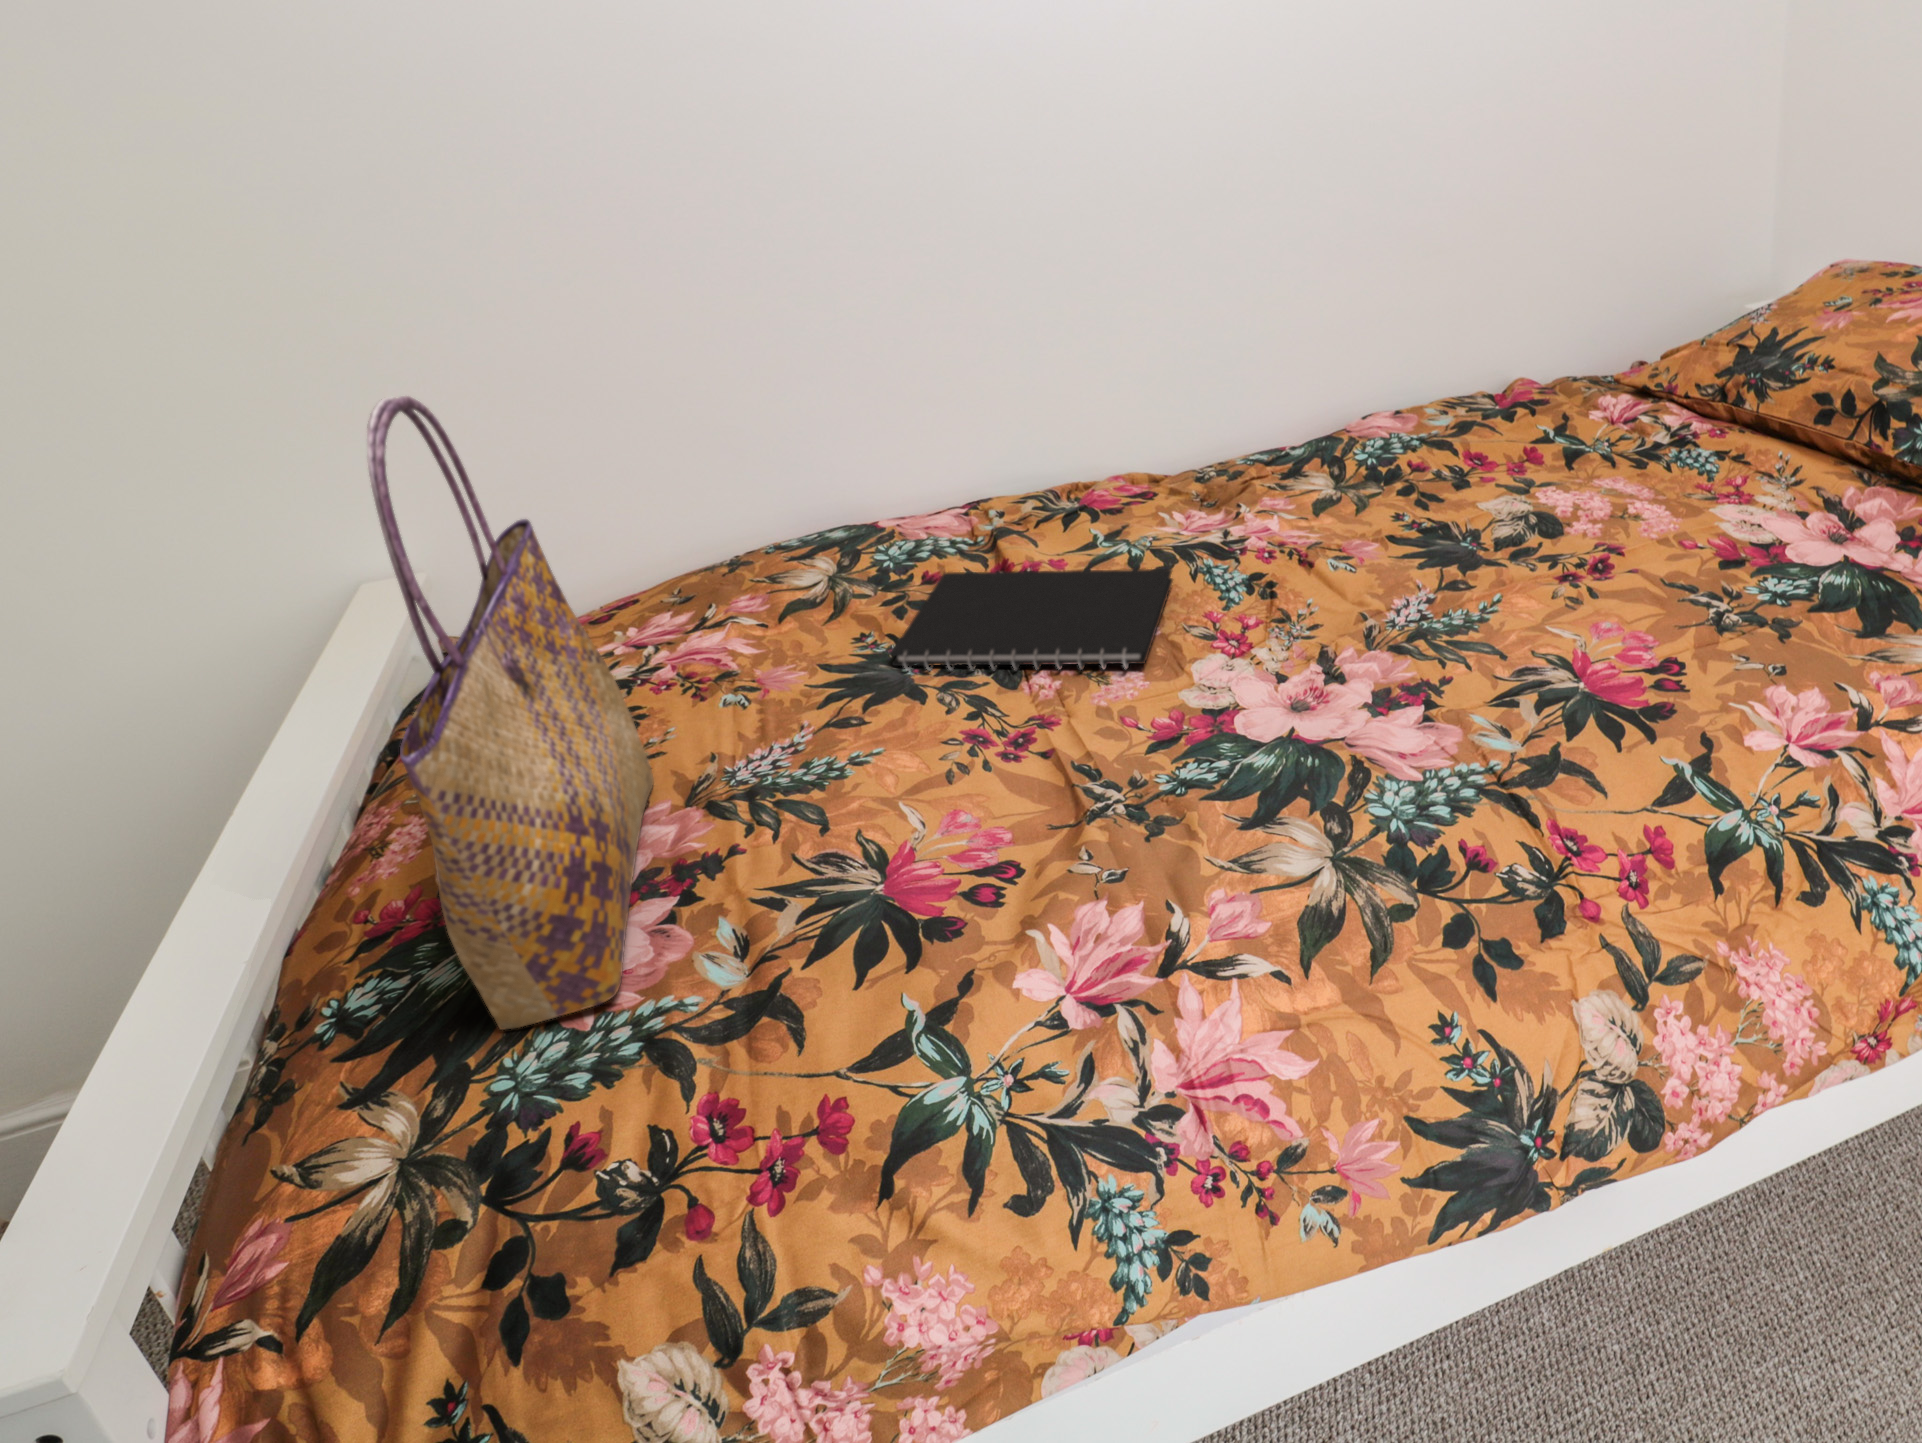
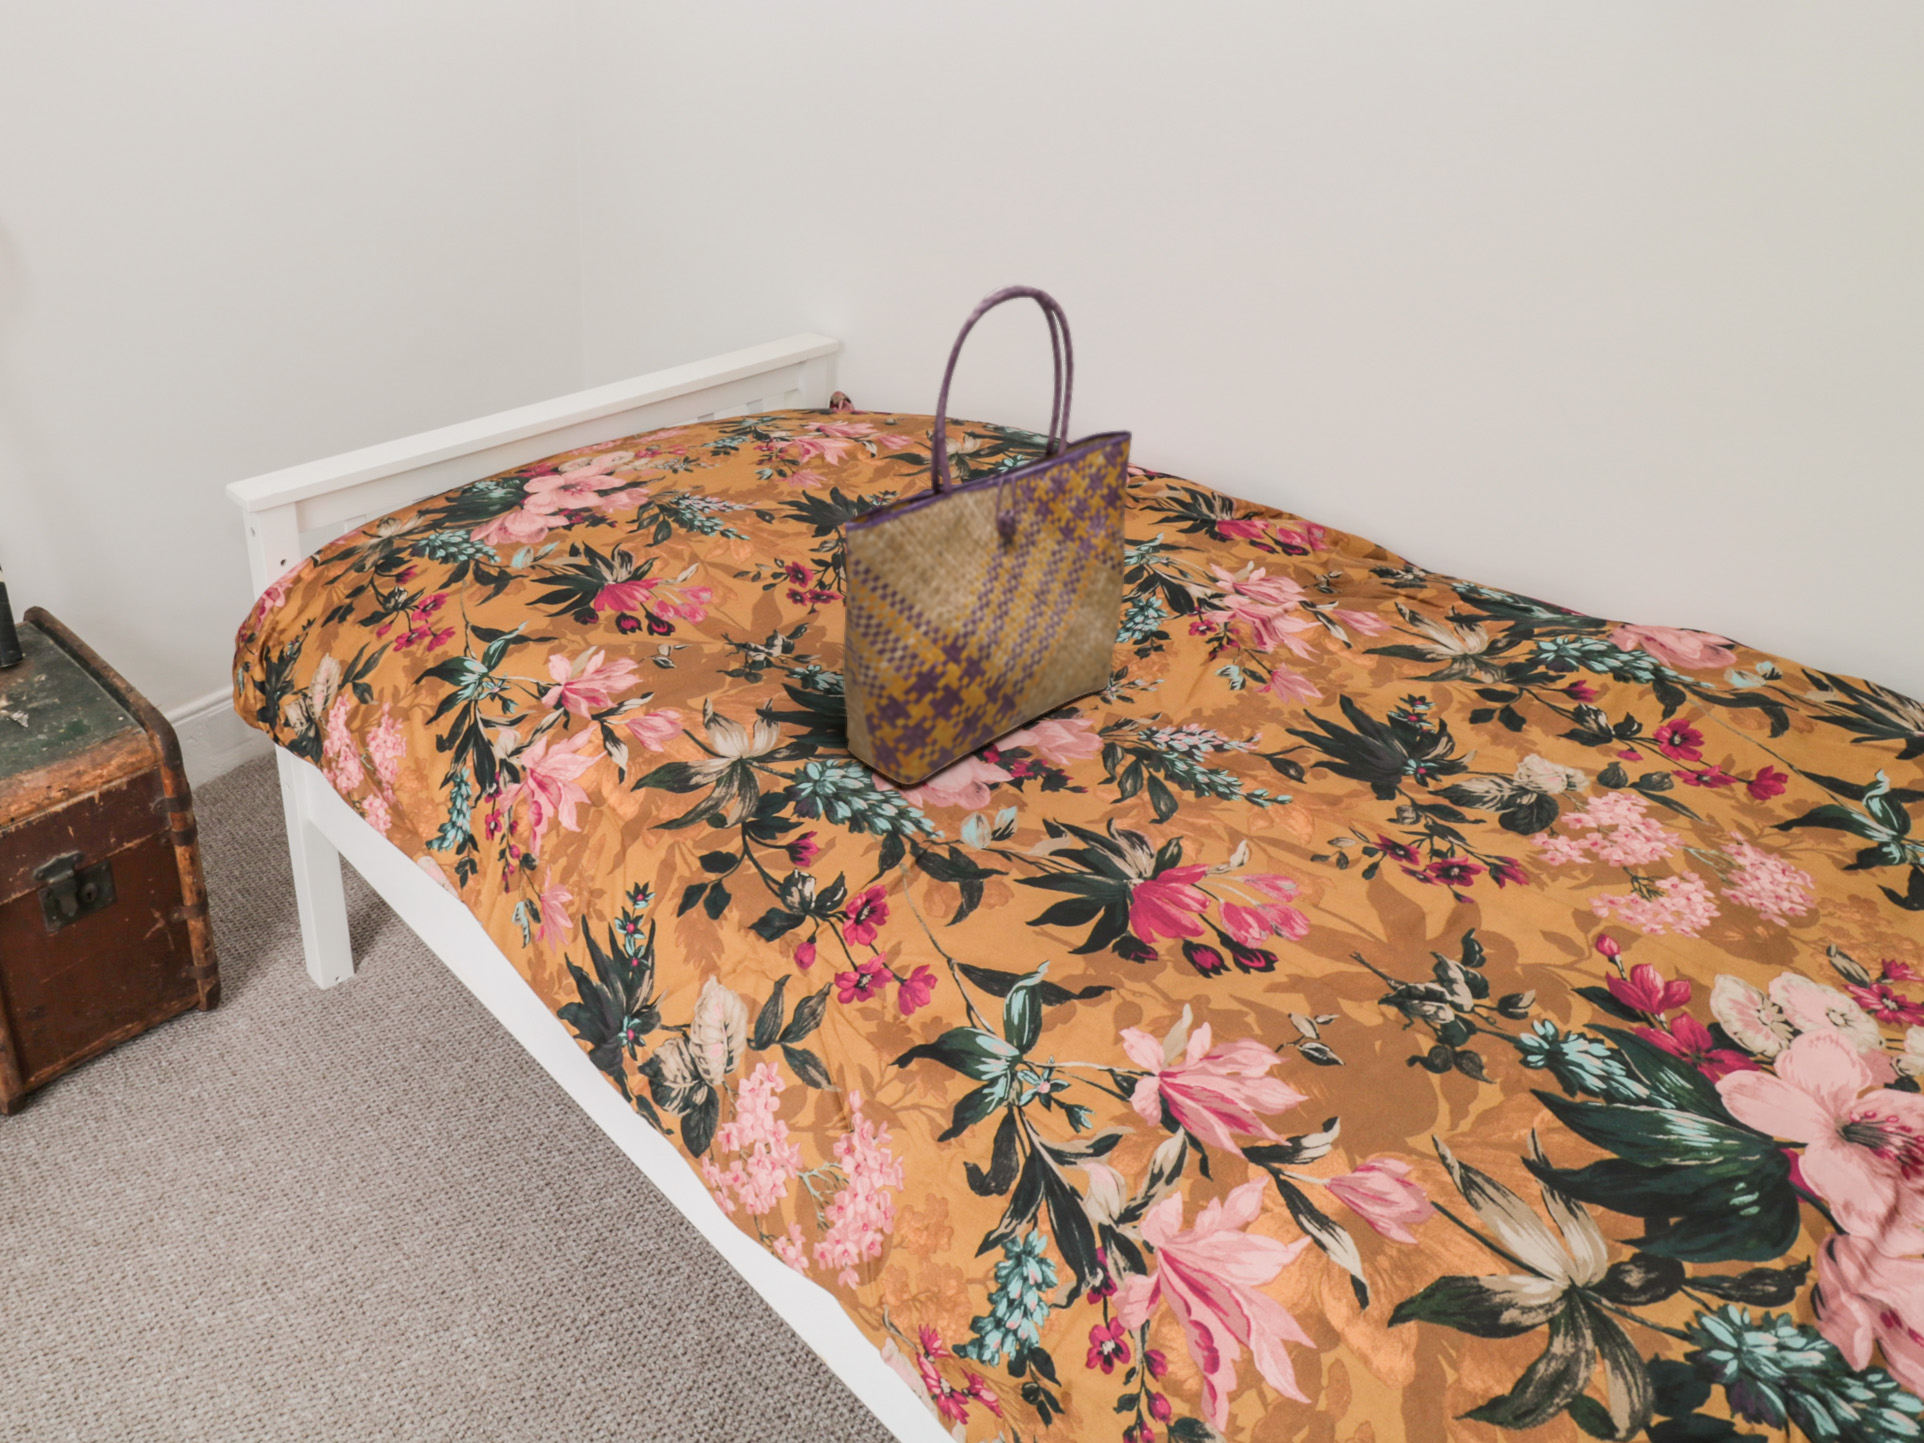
notebook: present [891,569,1173,670] -> none [1389,709,1833,937]

